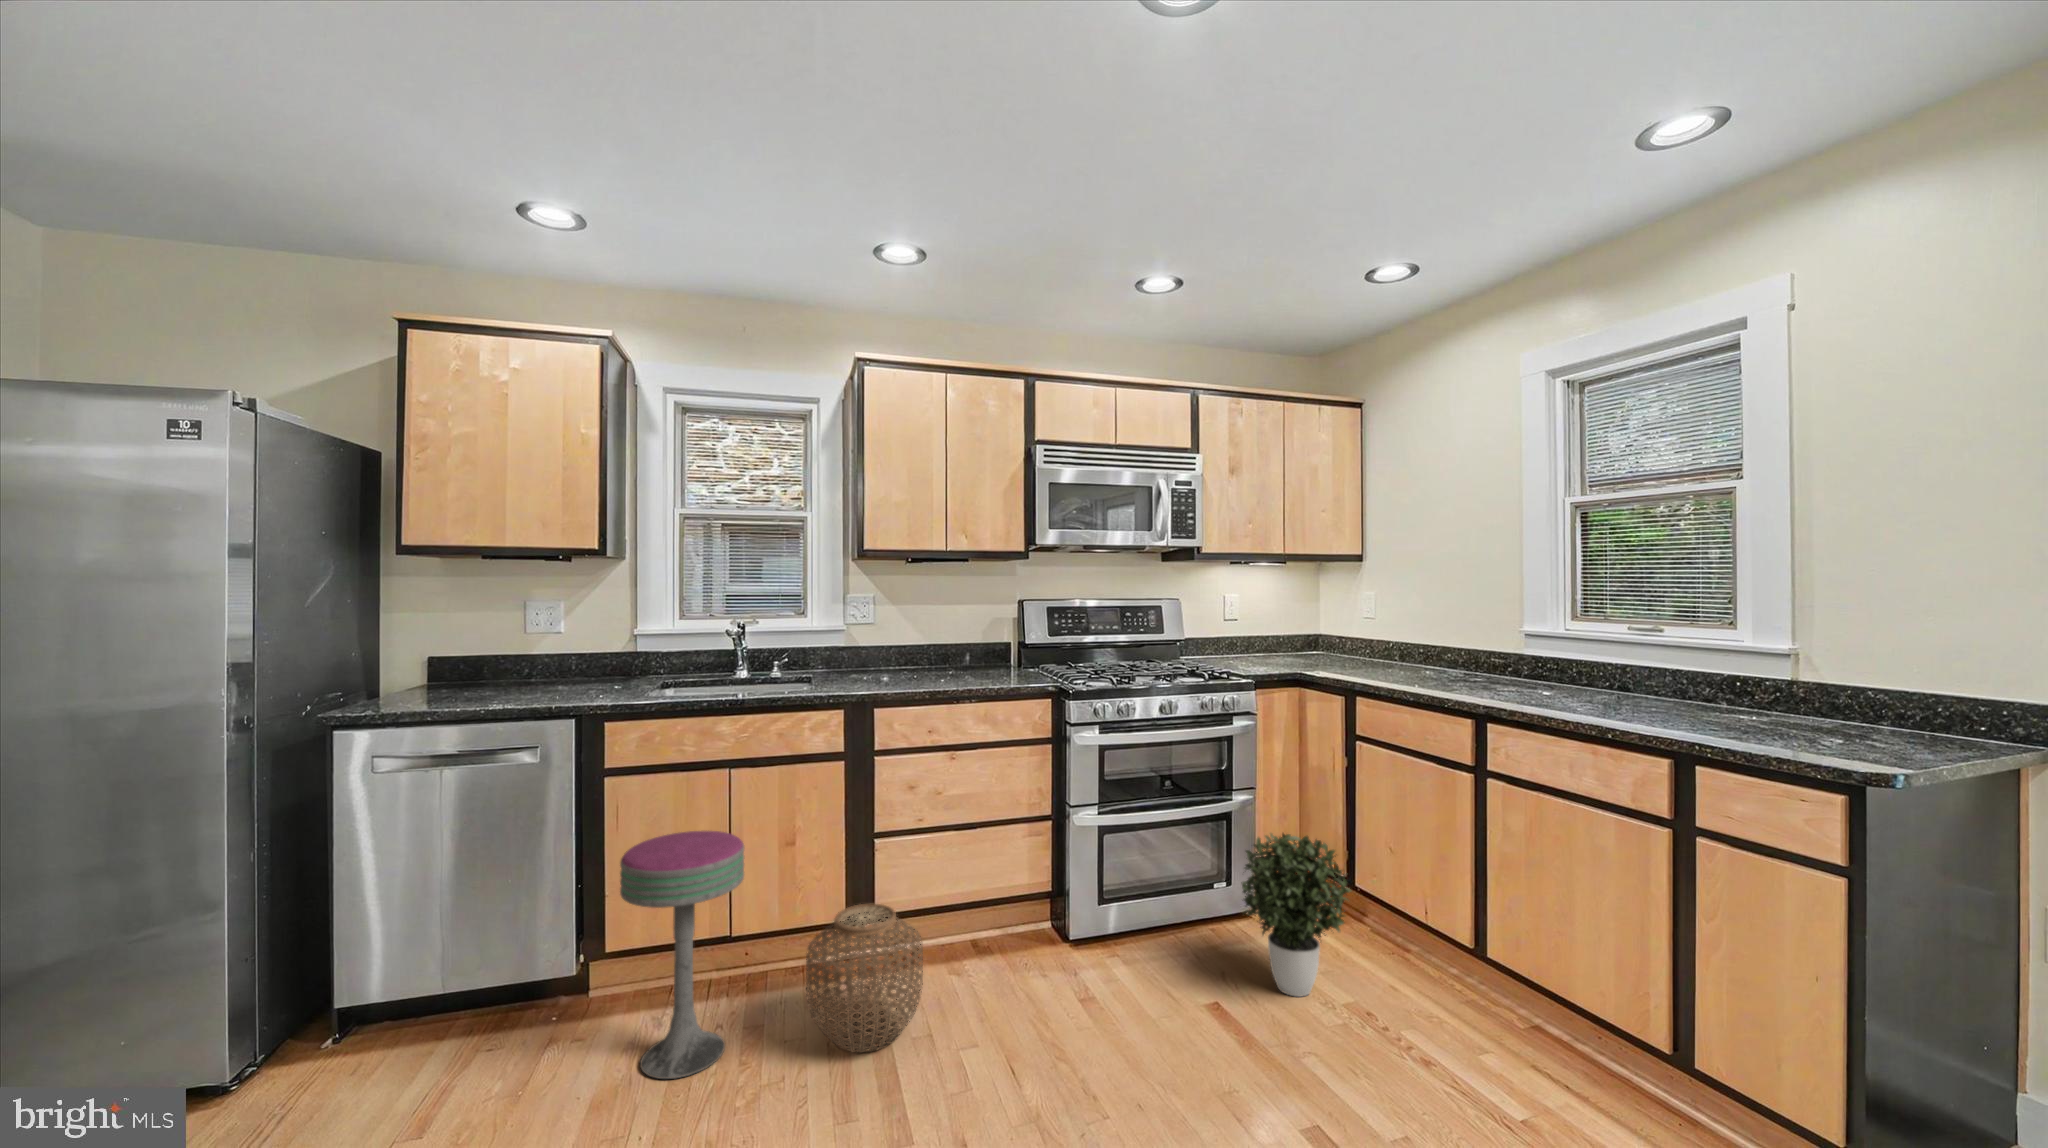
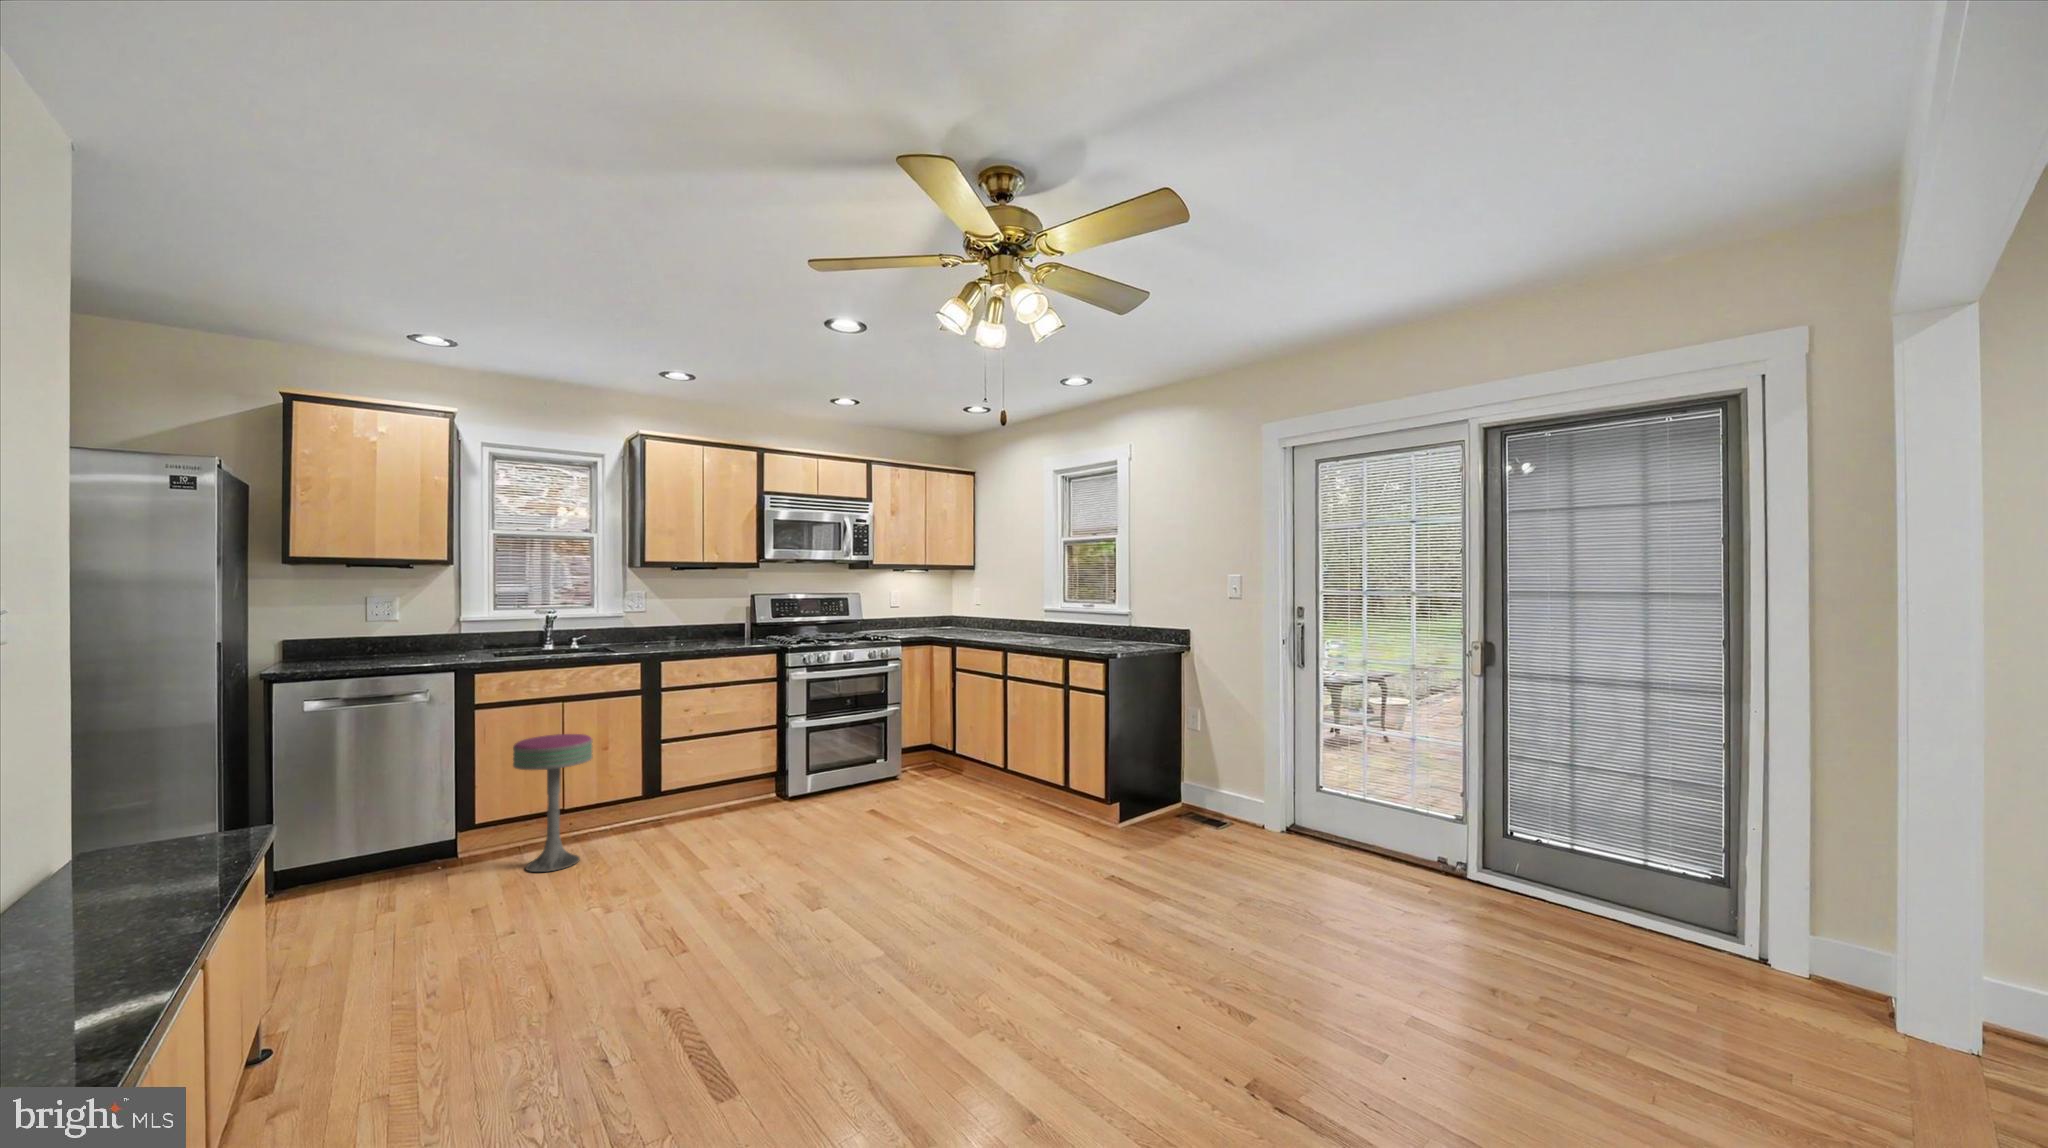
potted plant: present [1242,833,1351,997] -> none [888,717,946,803]
woven basket: present [806,904,923,1052] -> none [632,771,705,849]

